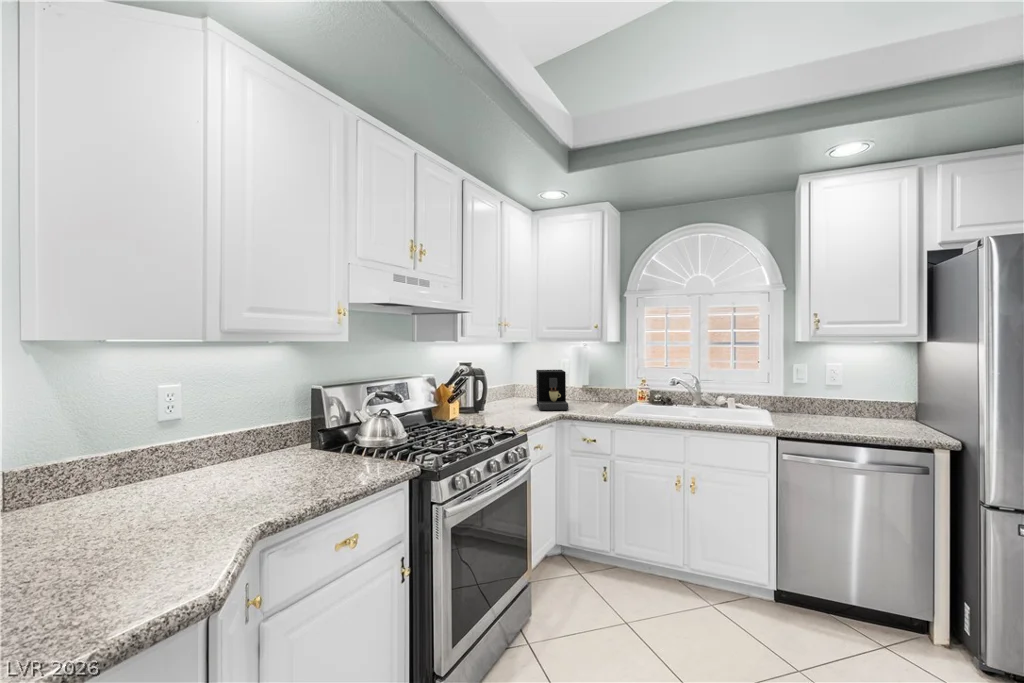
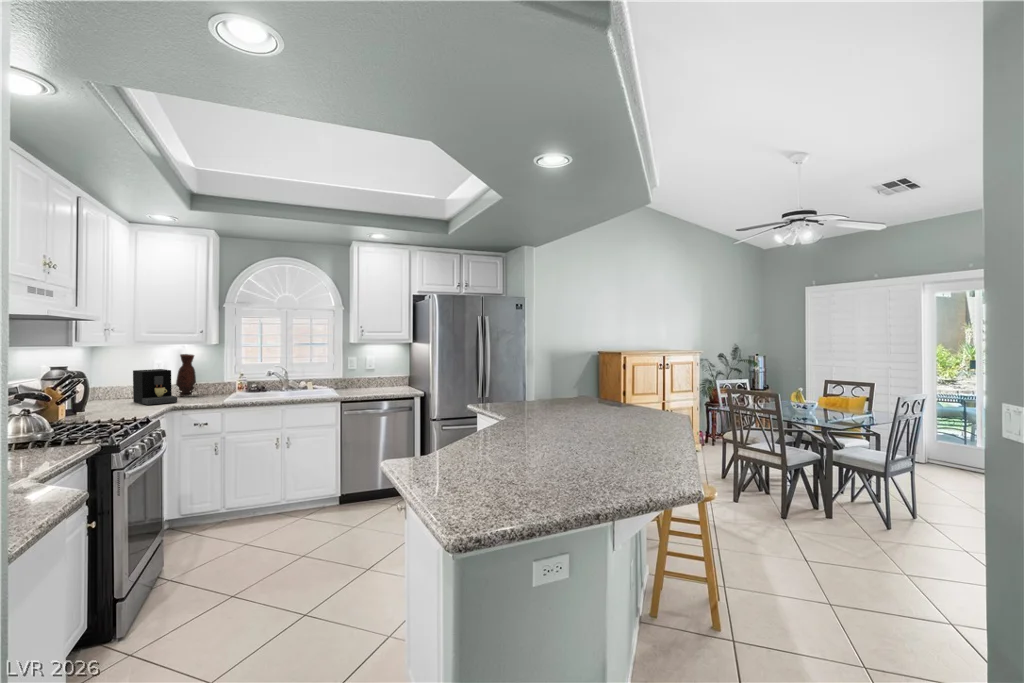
vase: none [578,353,597,402] -> present [176,354,196,396]

